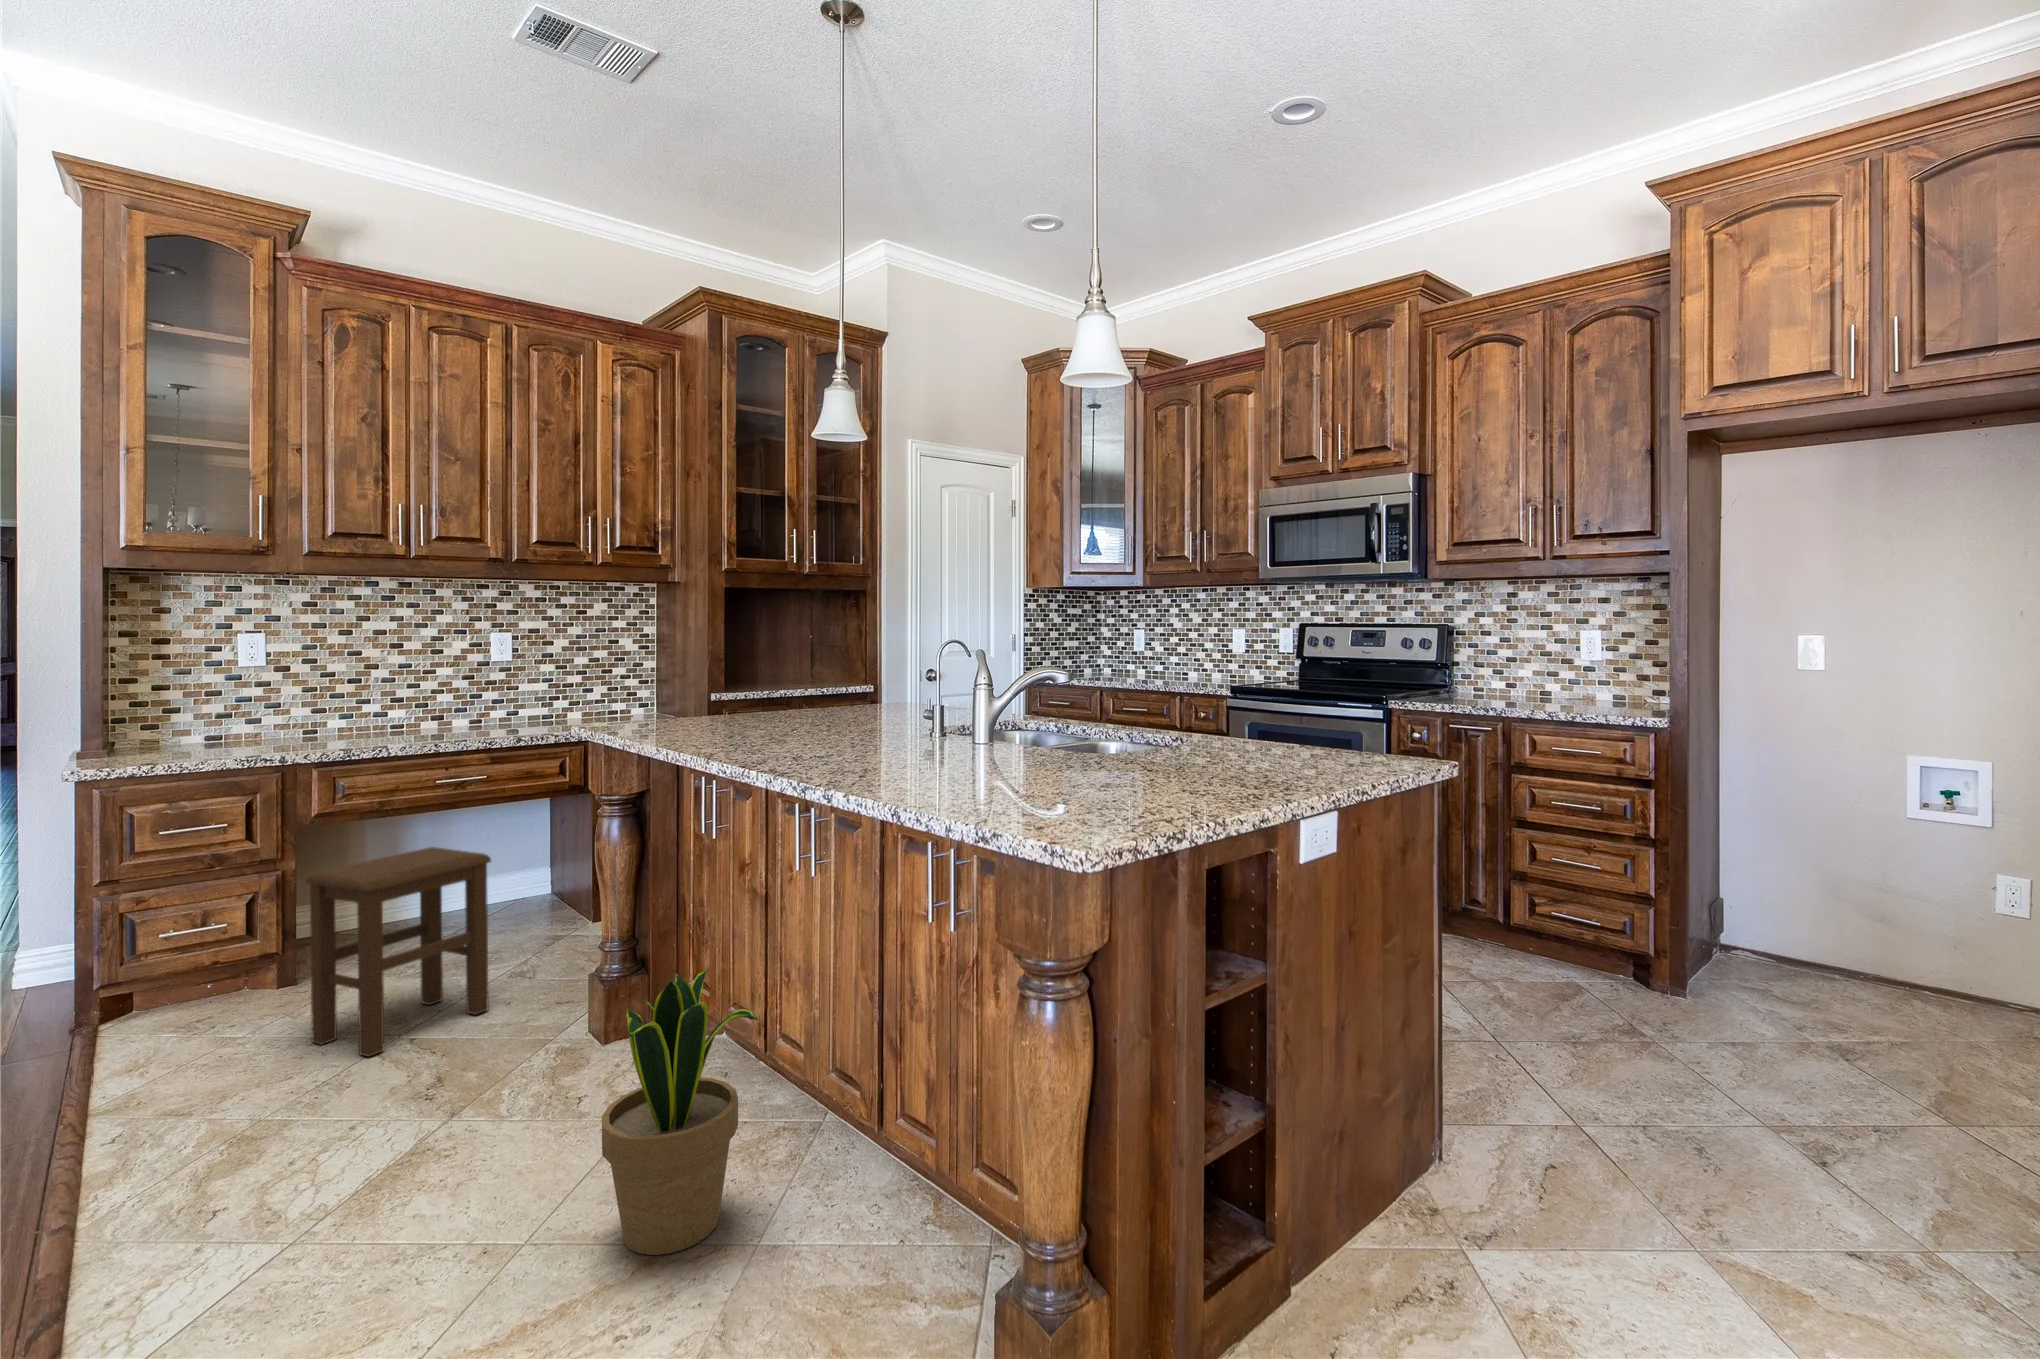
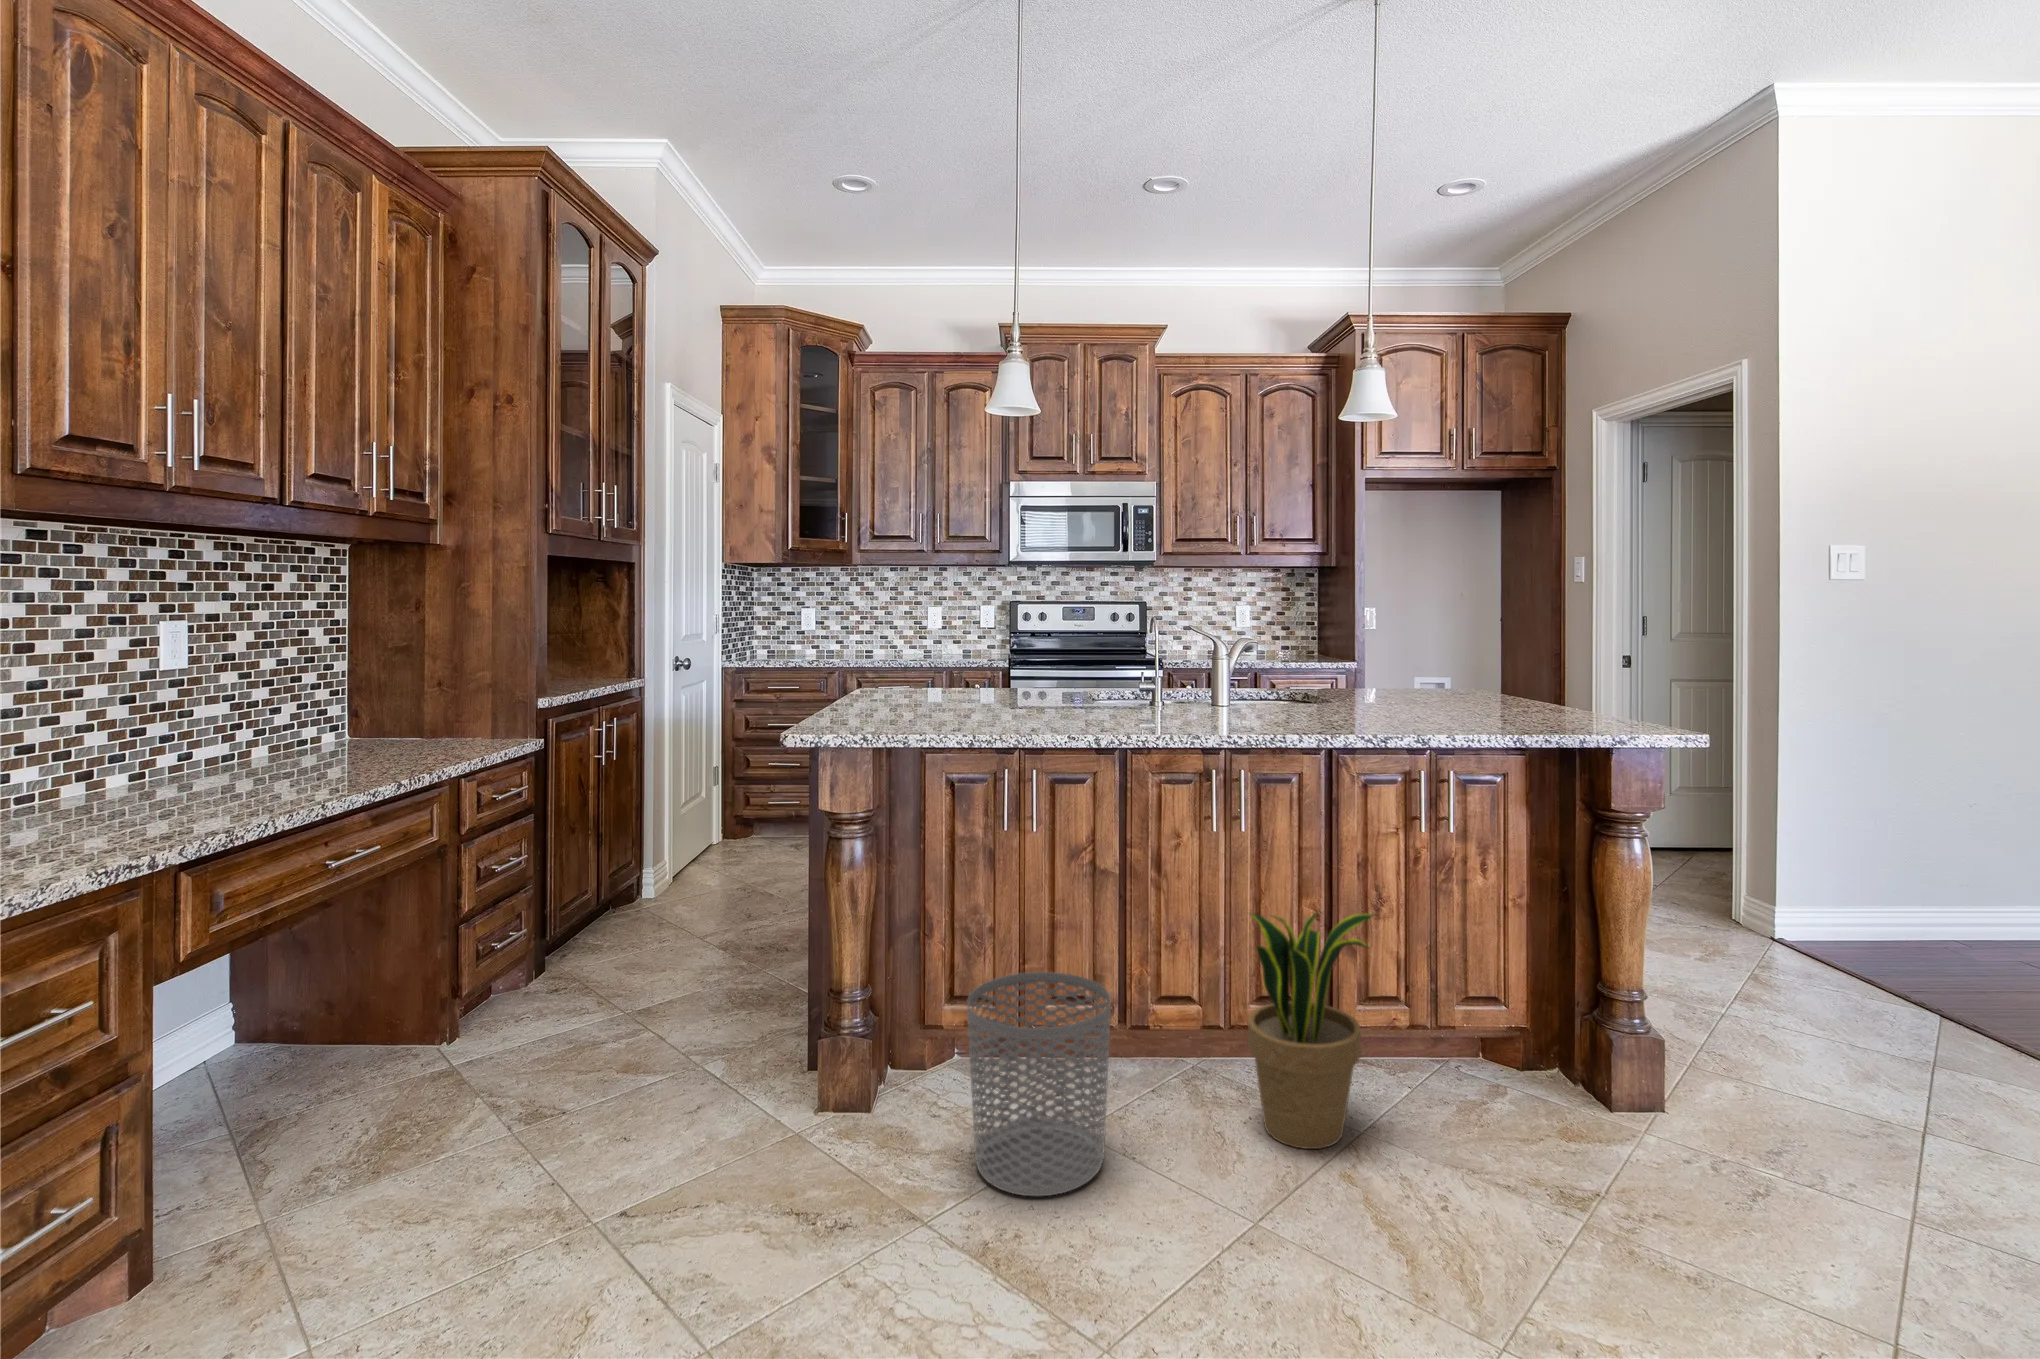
stool: present [306,847,491,1056] -> none [495,929,659,1276]
waste bin: none [452,960,599,1159] -> present [967,972,1111,1196]

